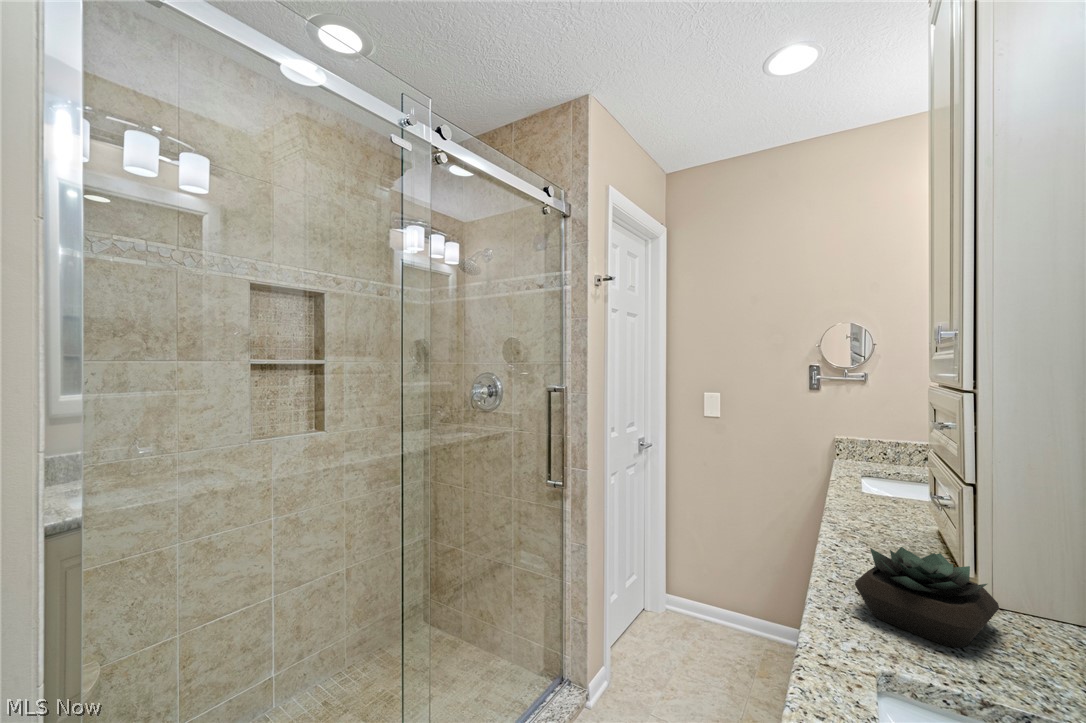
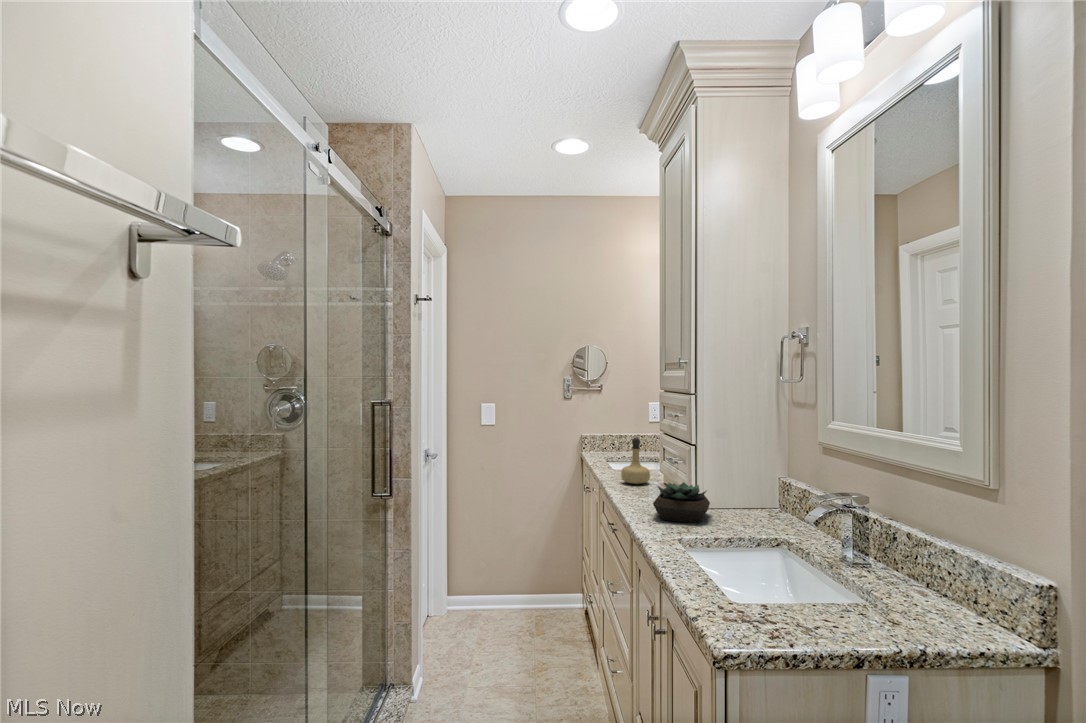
perfume bottle: none [852,454,905,526] -> present [621,437,650,484]

